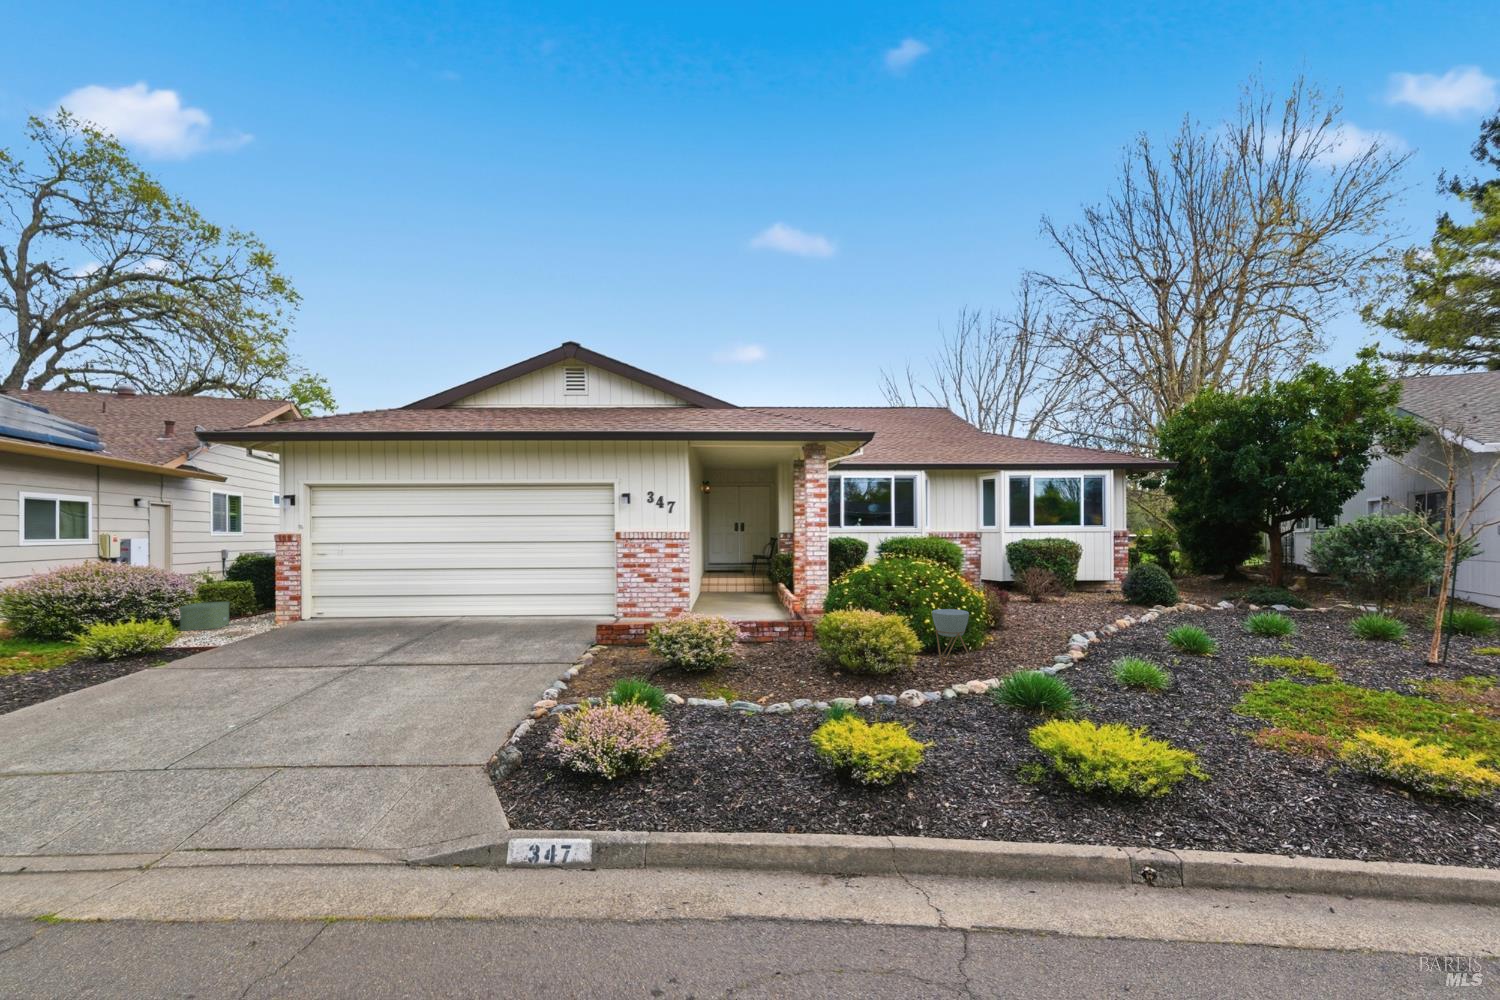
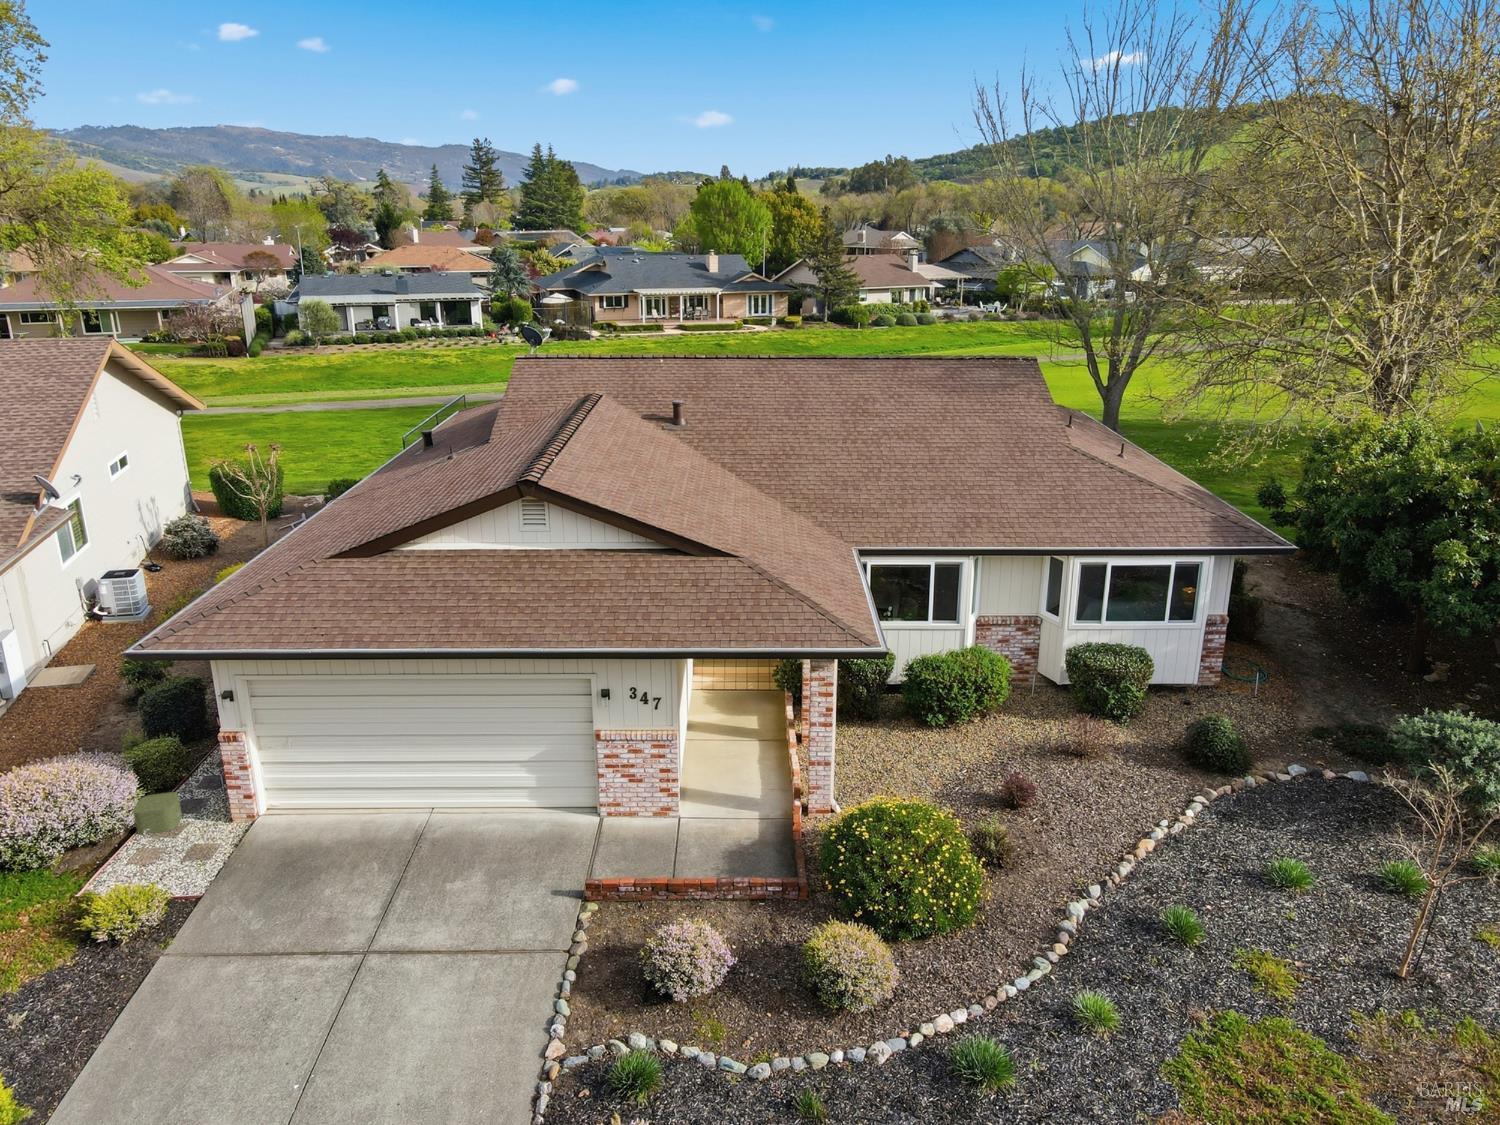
planter: present [932,609,973,667] -> none [921,904,957,968]

